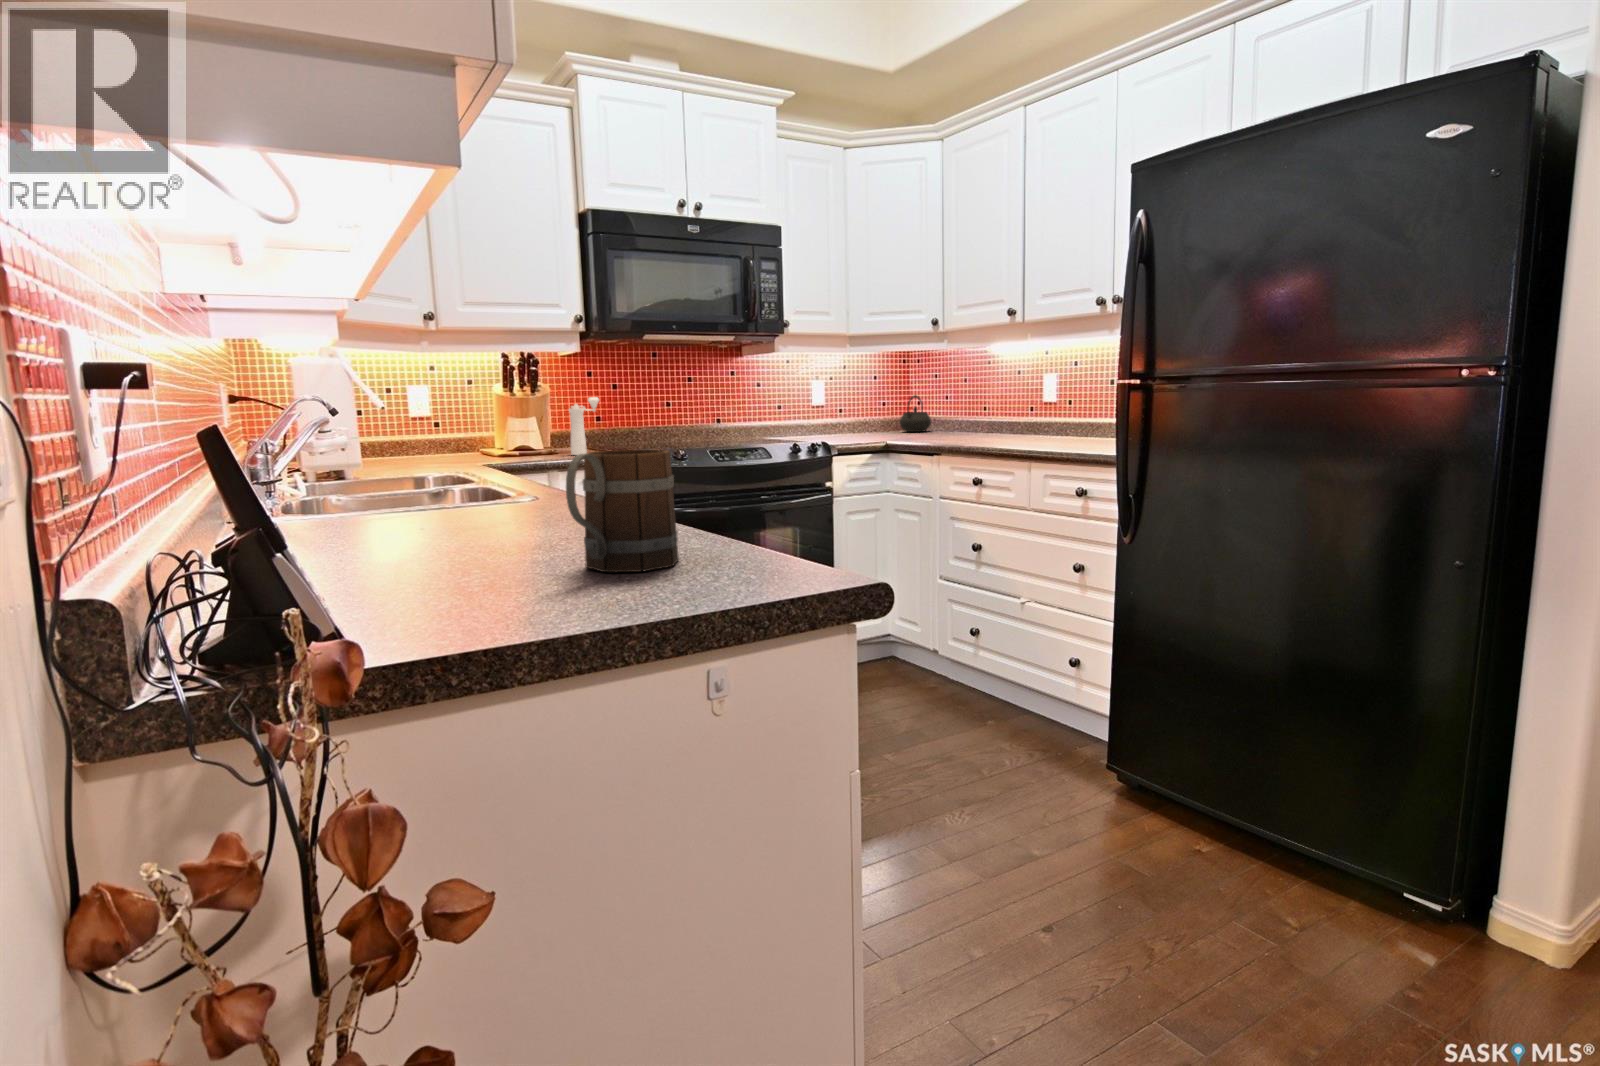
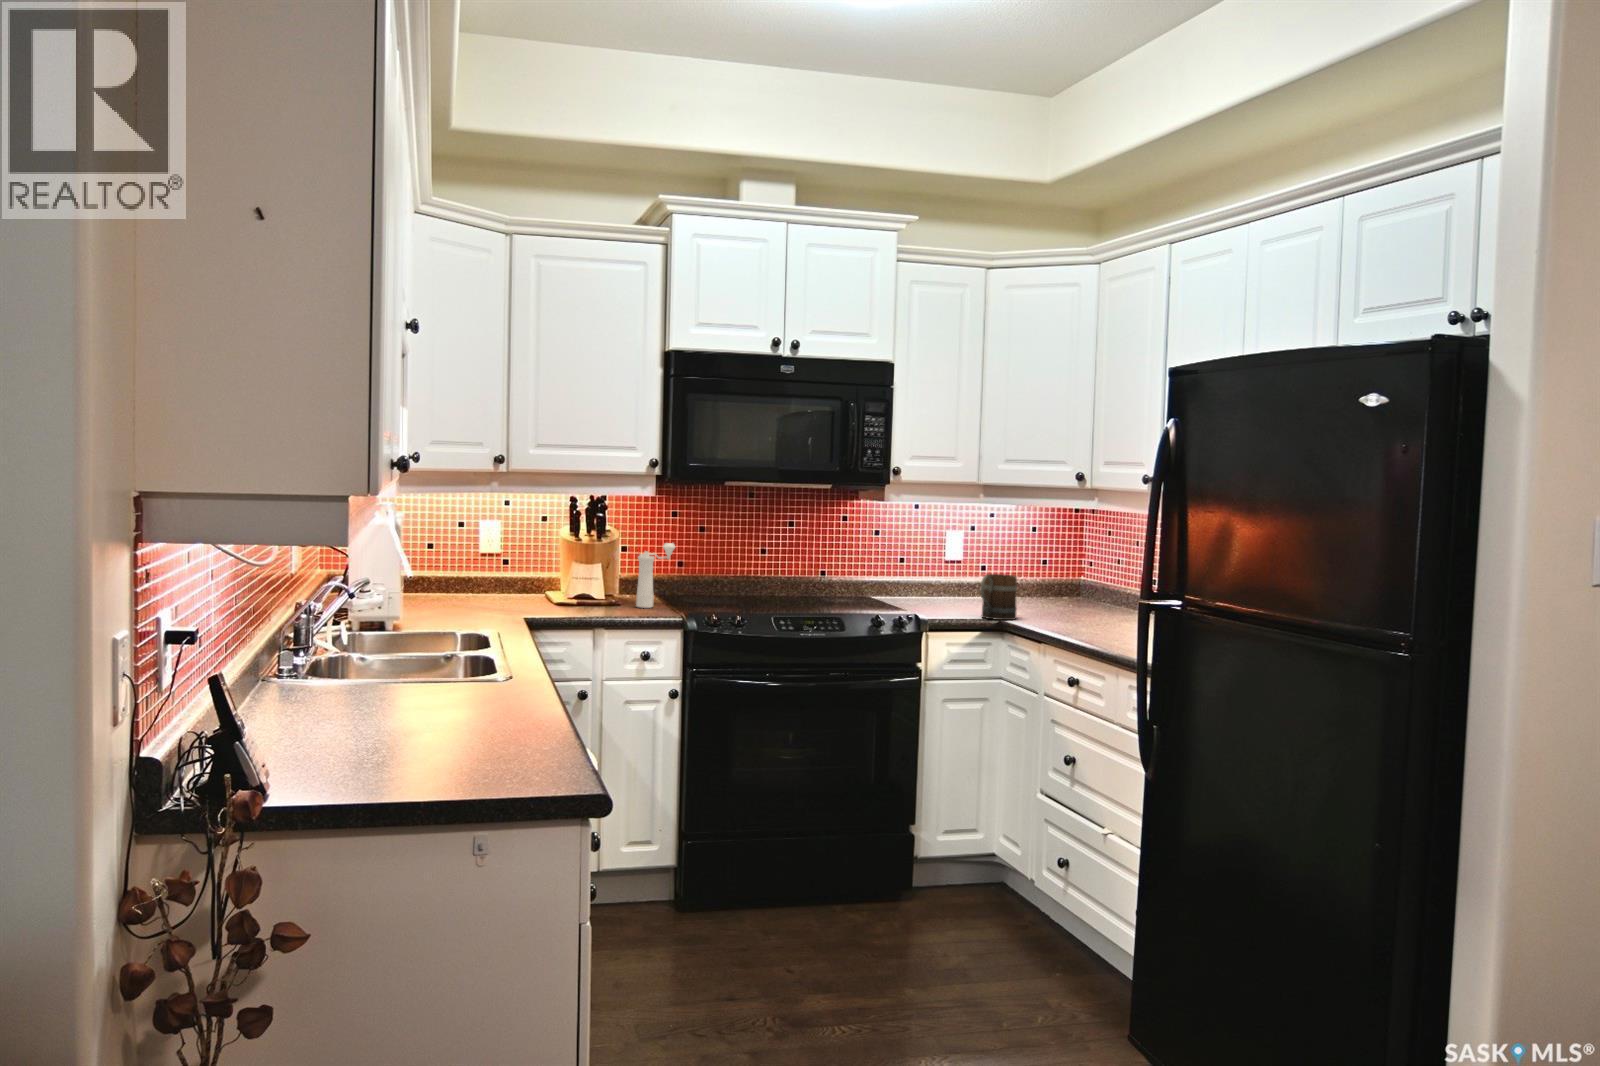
kettle: present [900,395,931,432] -> none [1061,554,1102,601]
mug: present [566,450,679,572] -> present [980,574,1017,620]

